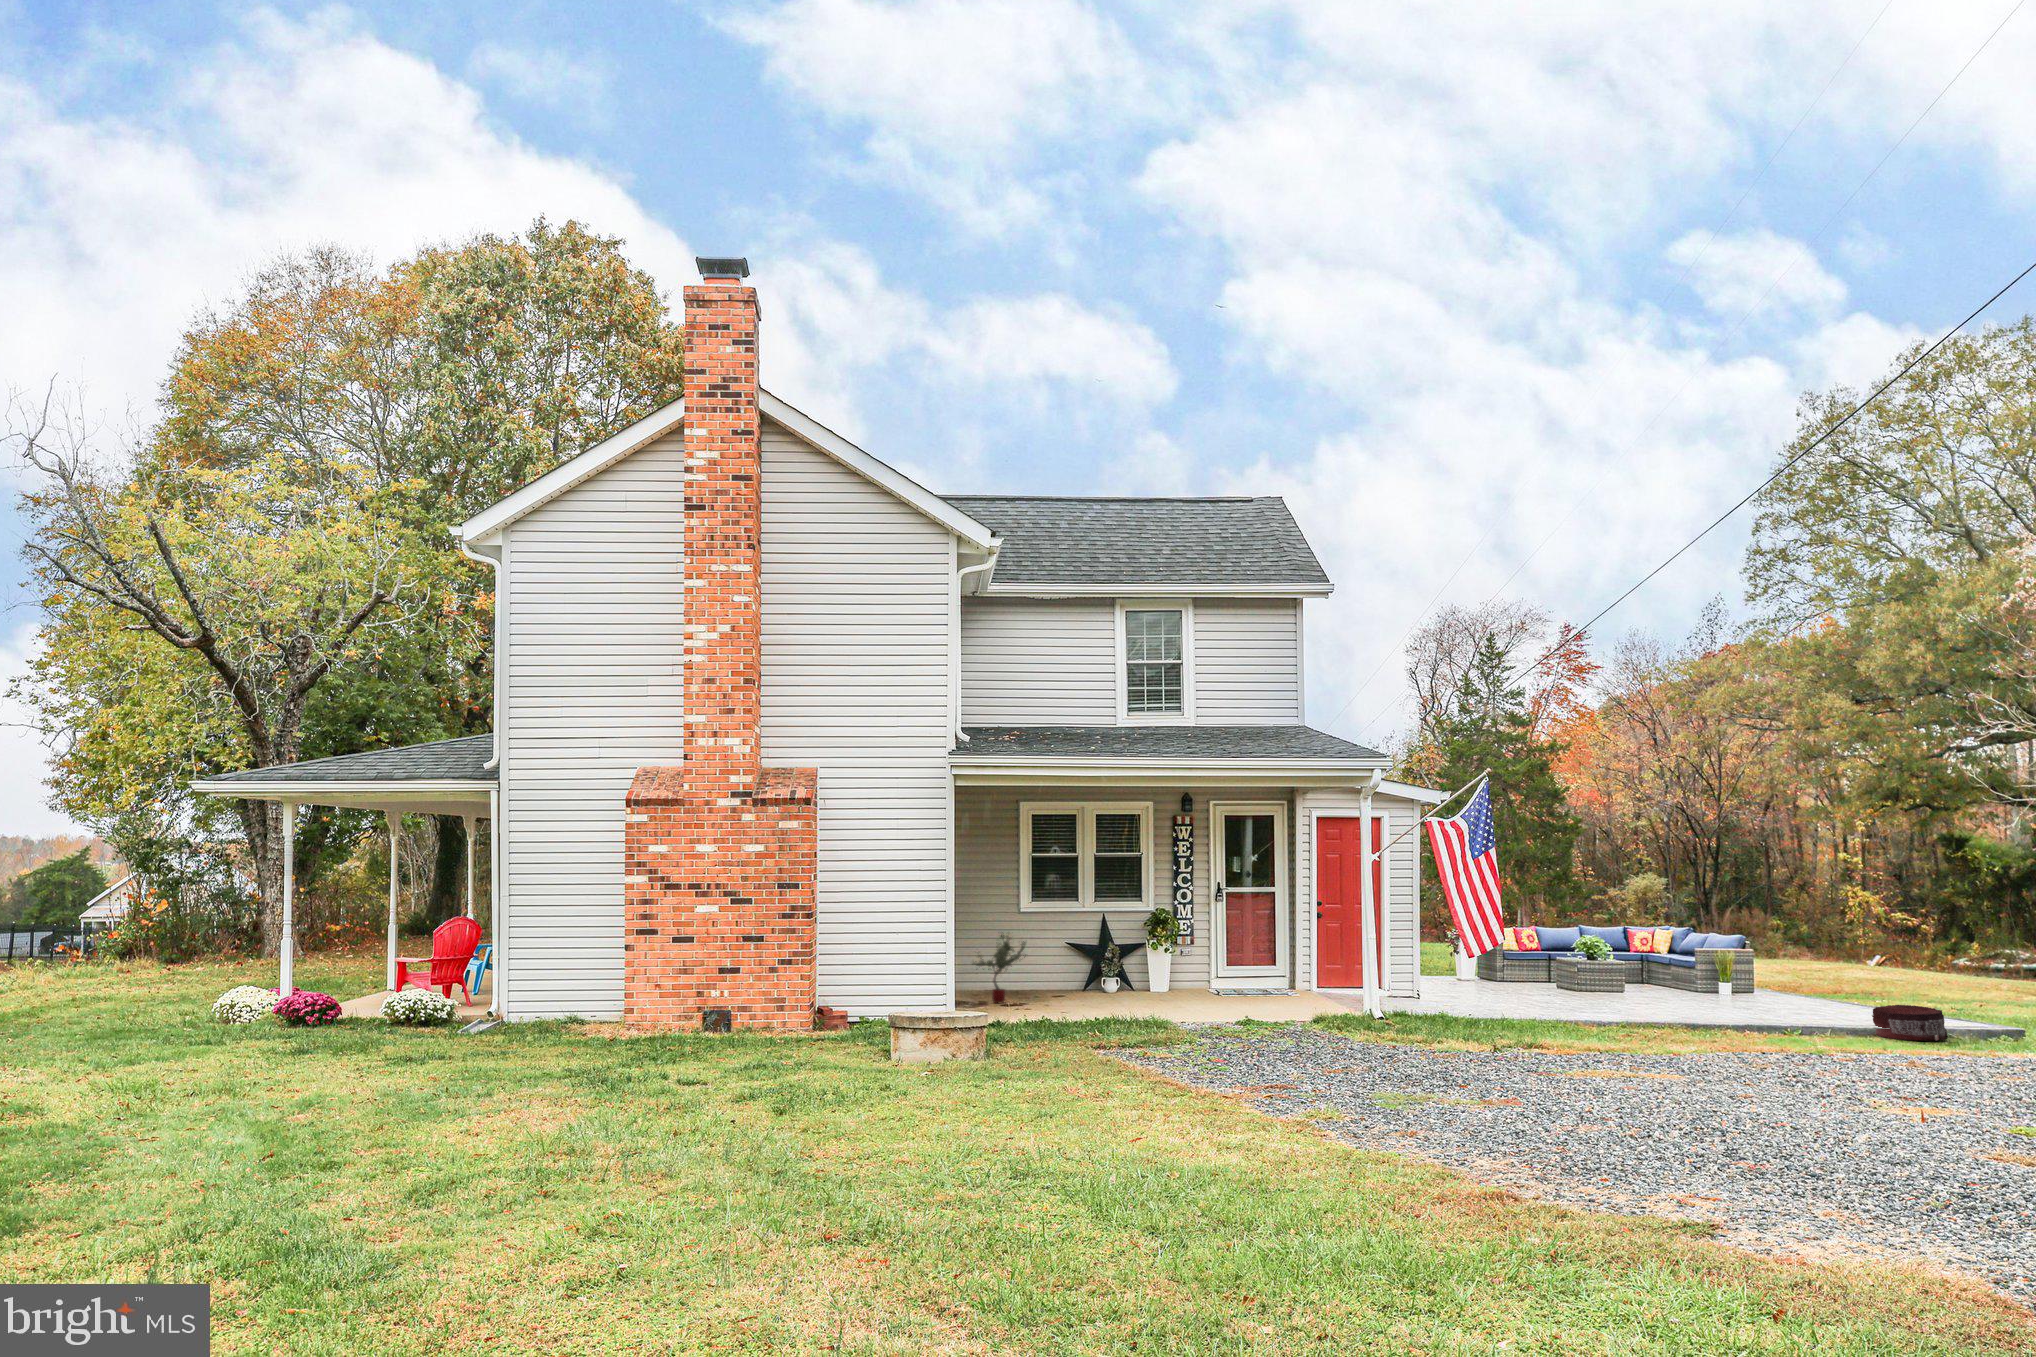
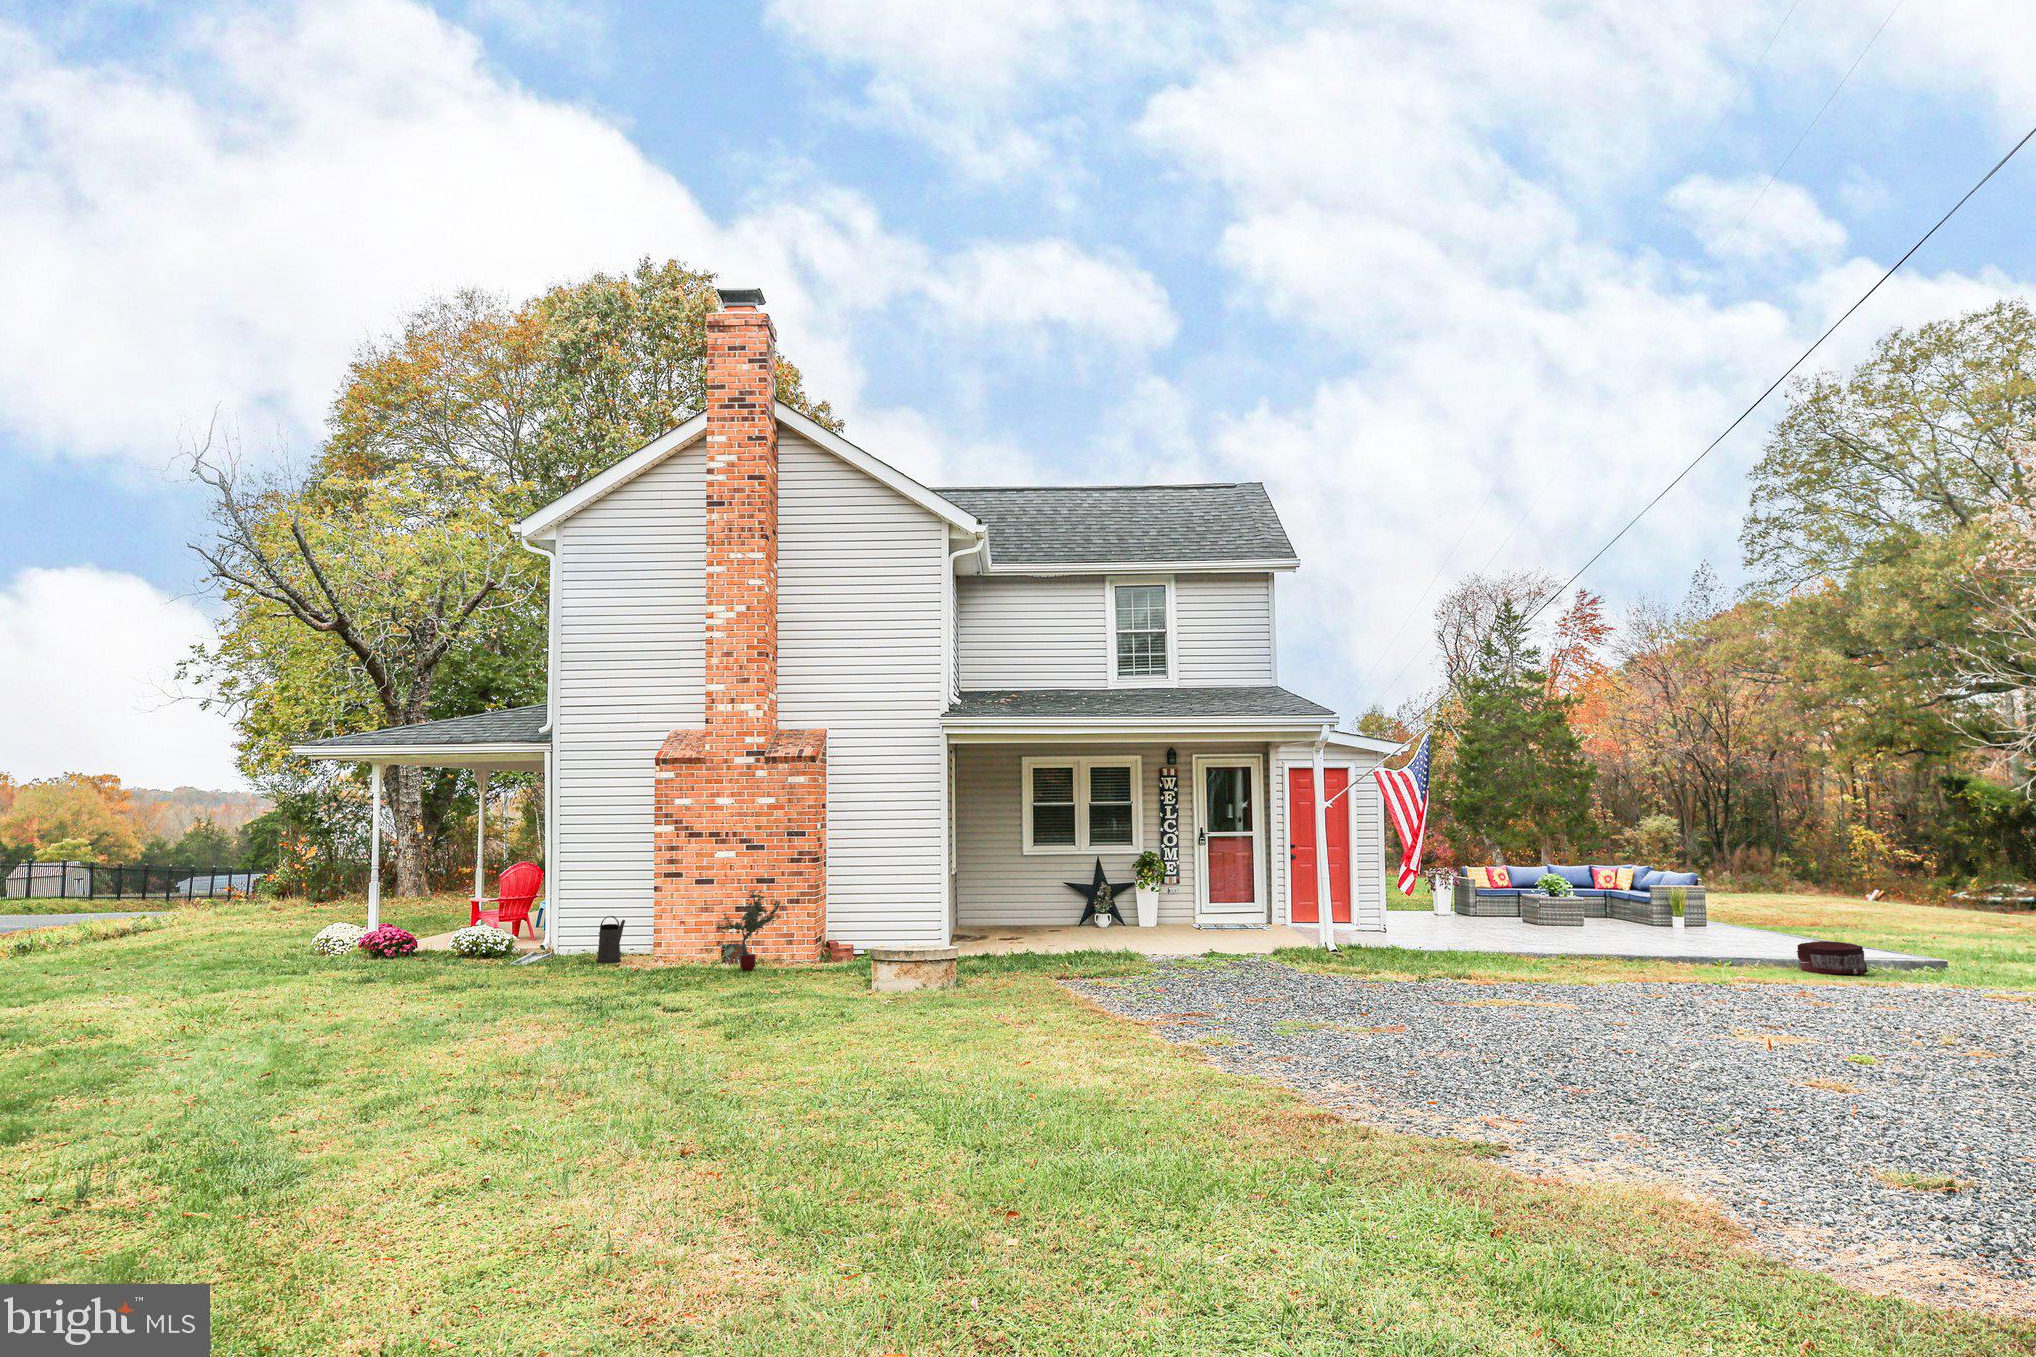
potted tree: present [972,932,1026,1003] -> present [717,890,781,971]
watering can: none [550,980,581,1035] -> present [597,916,625,963]

